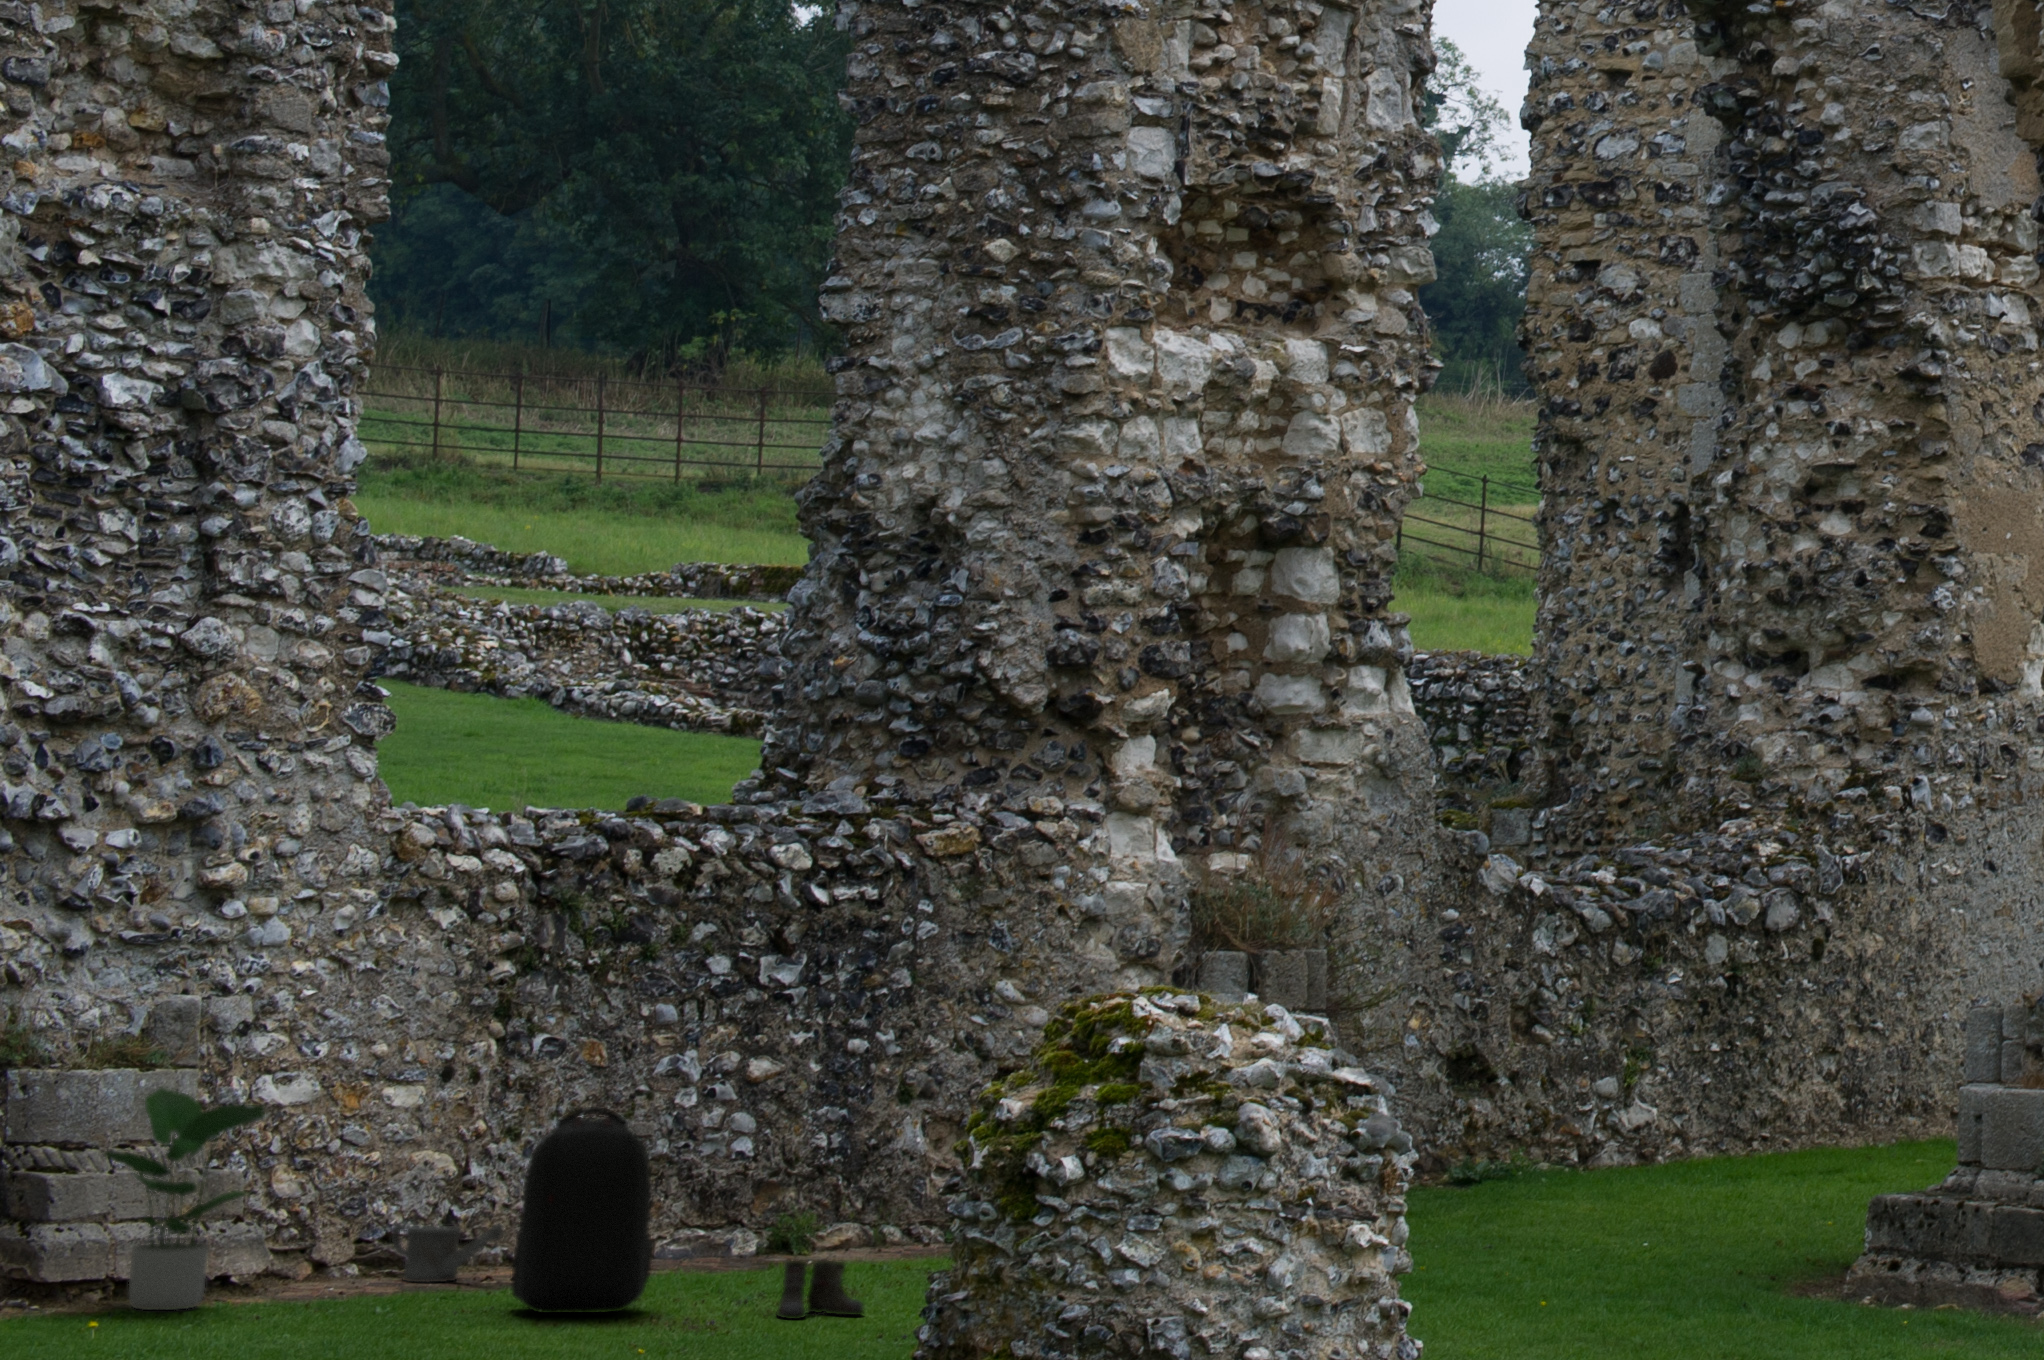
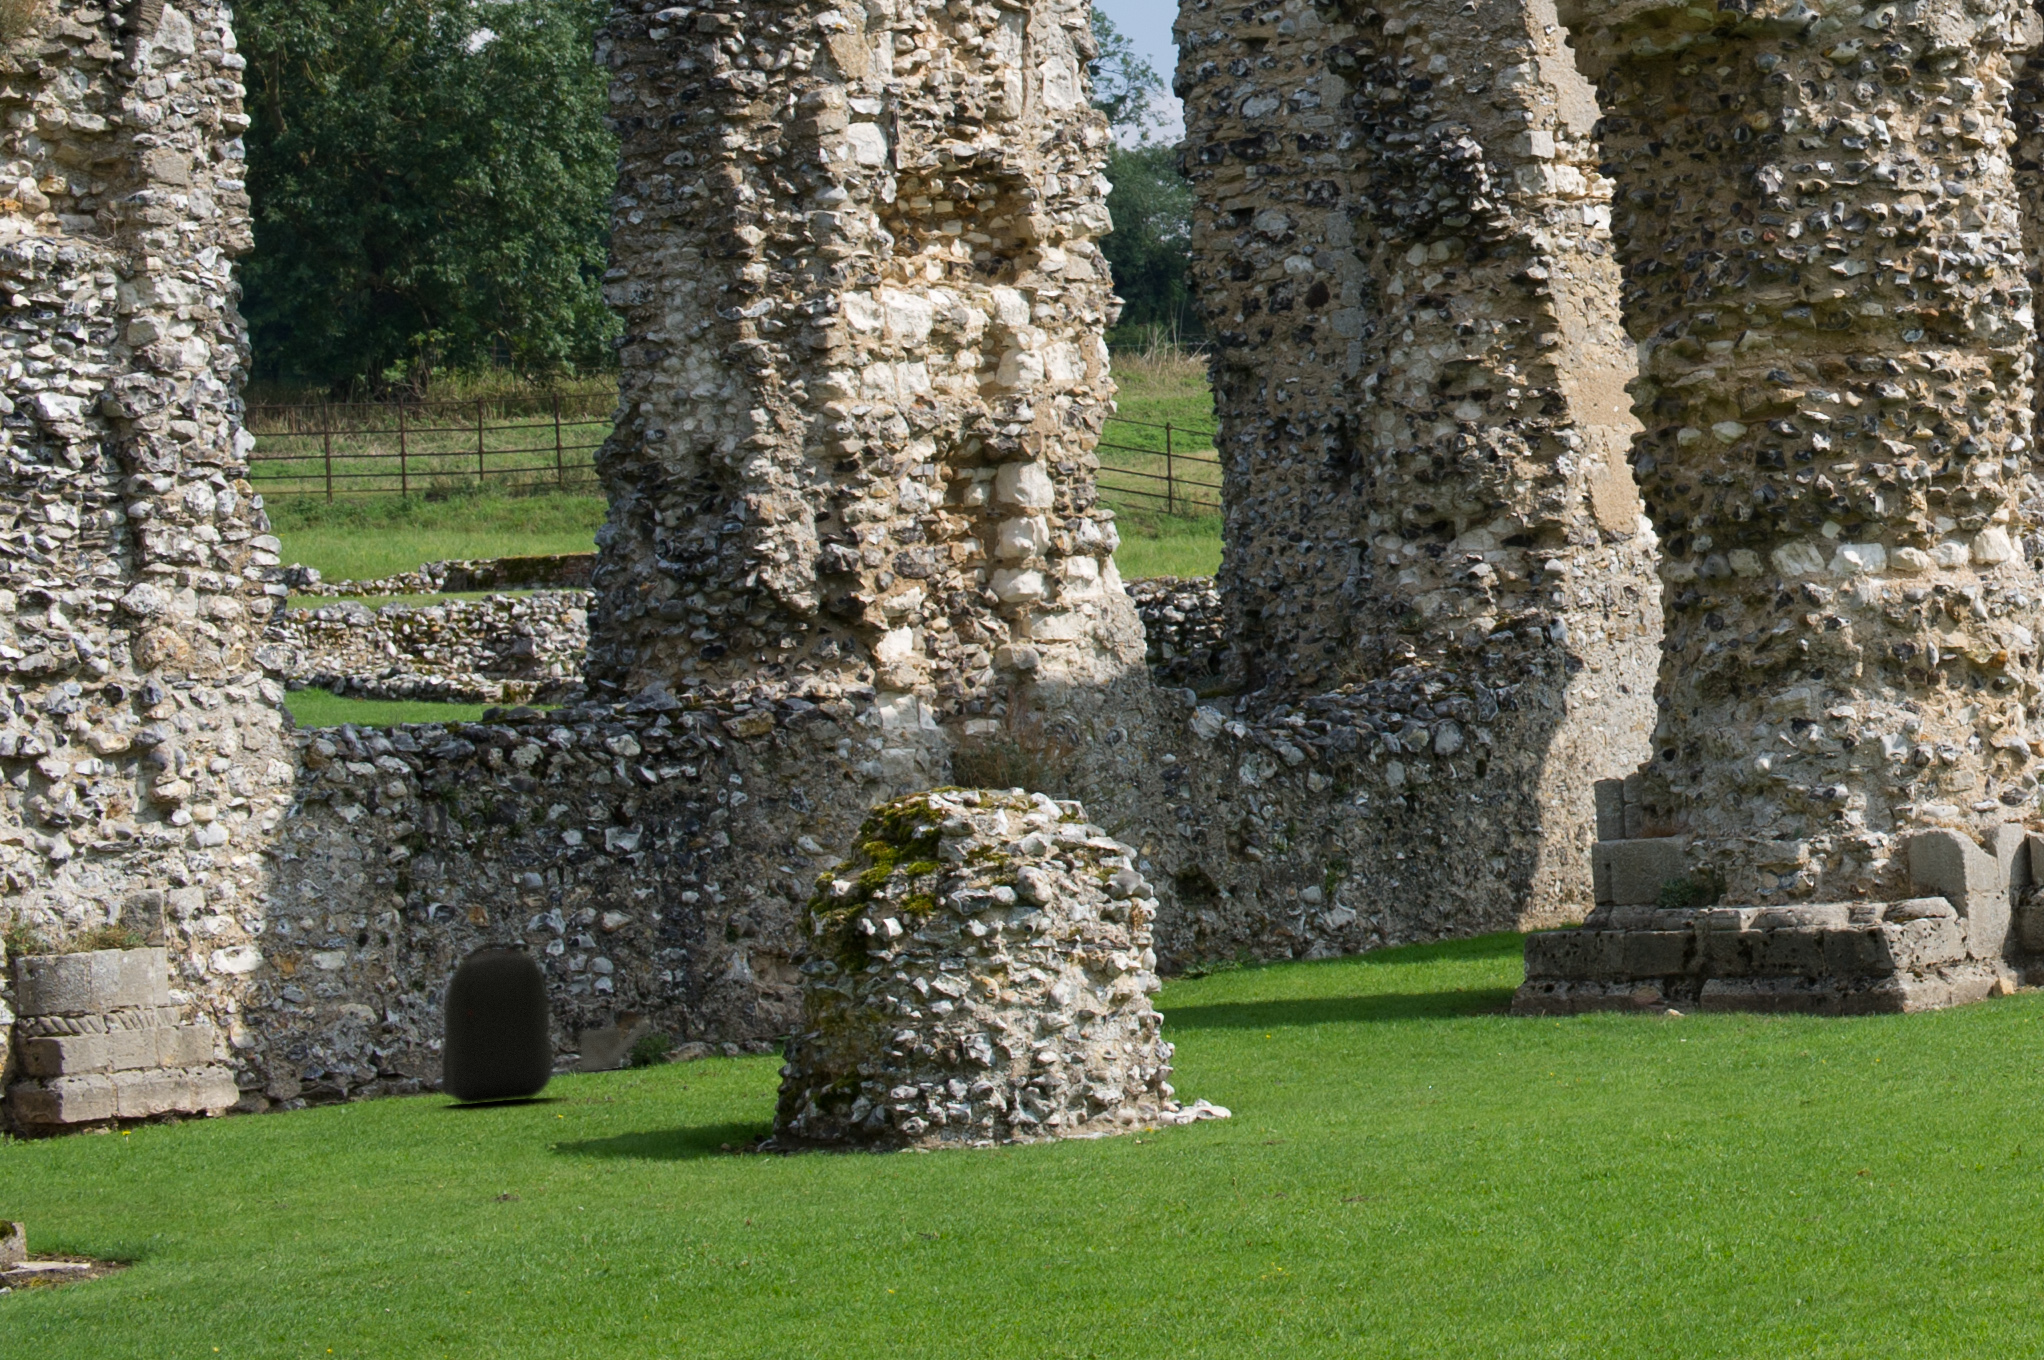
potted plant: present [101,1088,265,1310] -> none [105,957,232,1129]
watering can: present [392,1224,504,1282] -> present [580,1022,649,1072]
boots: present [776,1260,863,1319] -> none [643,1046,727,1093]

